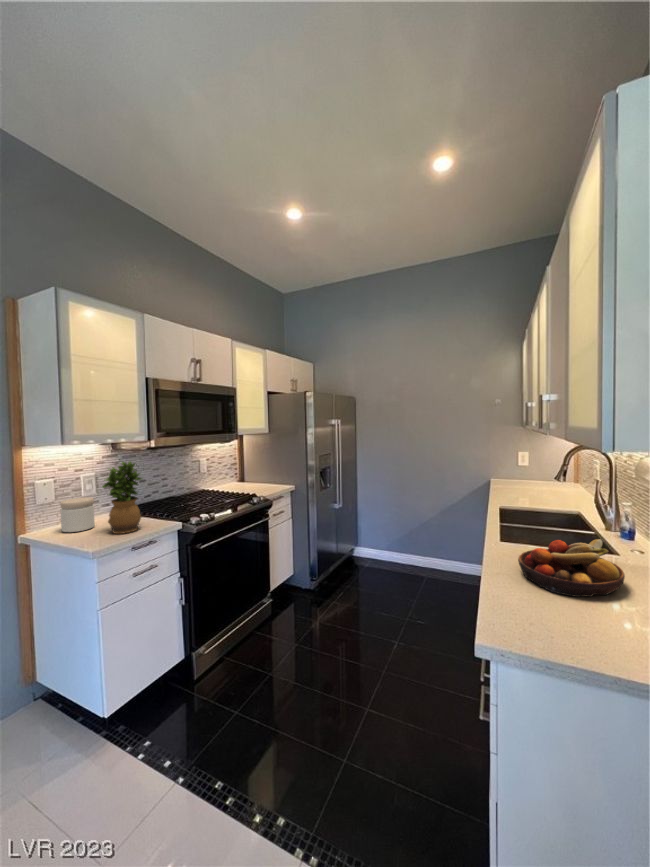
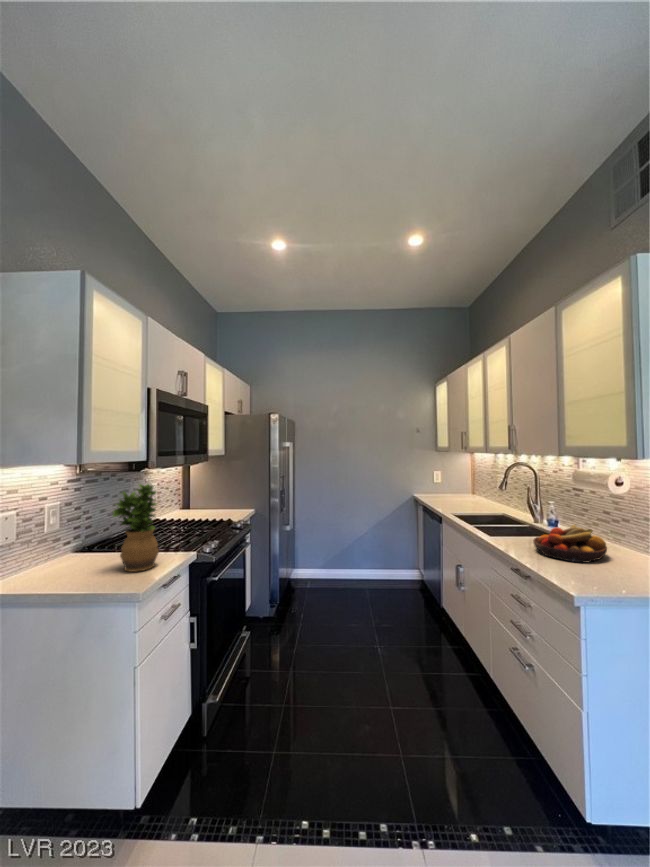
jar: present [60,497,95,532] -> none [43,532,87,579]

